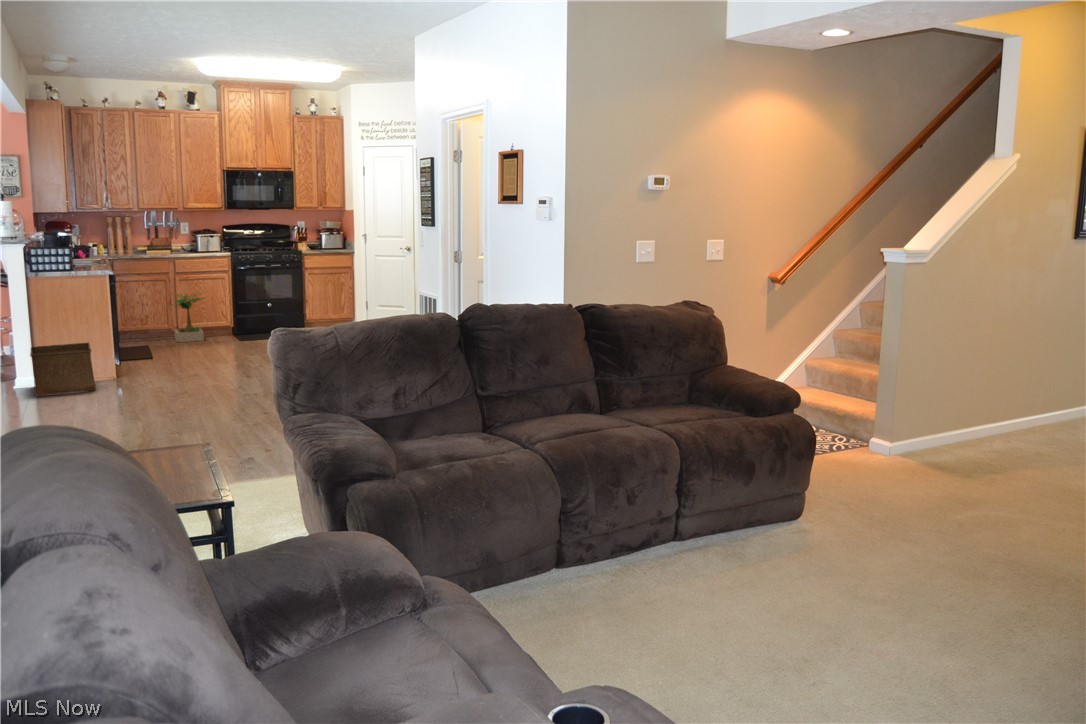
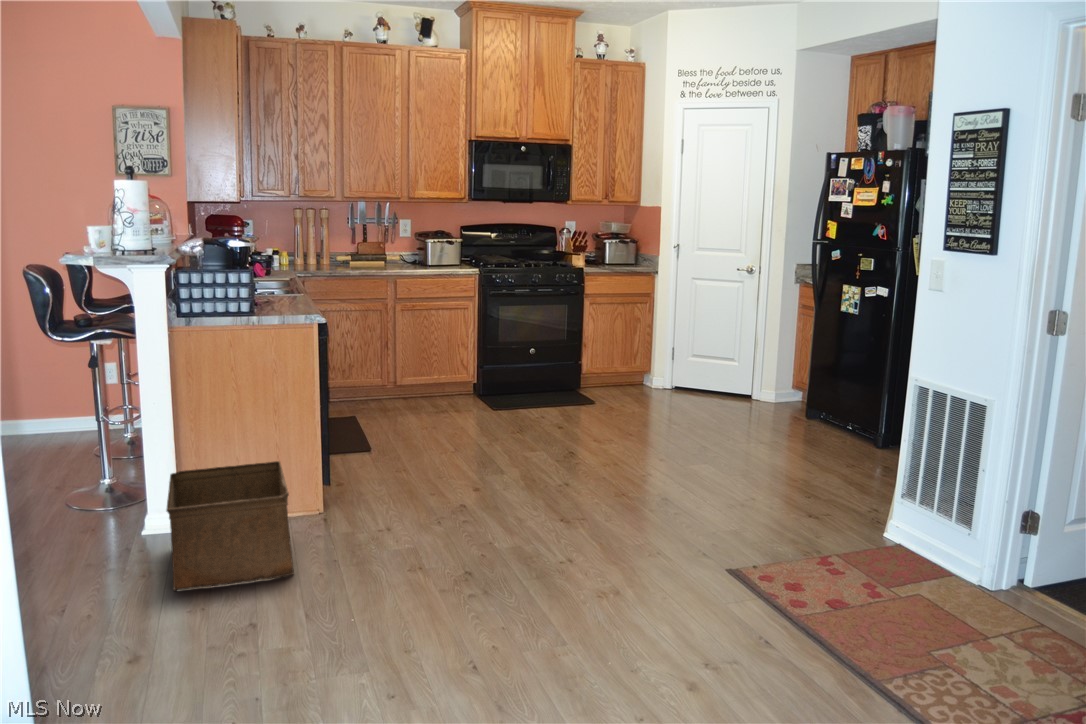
potted plant: present [174,293,204,342] -> none [387,331,445,413]

